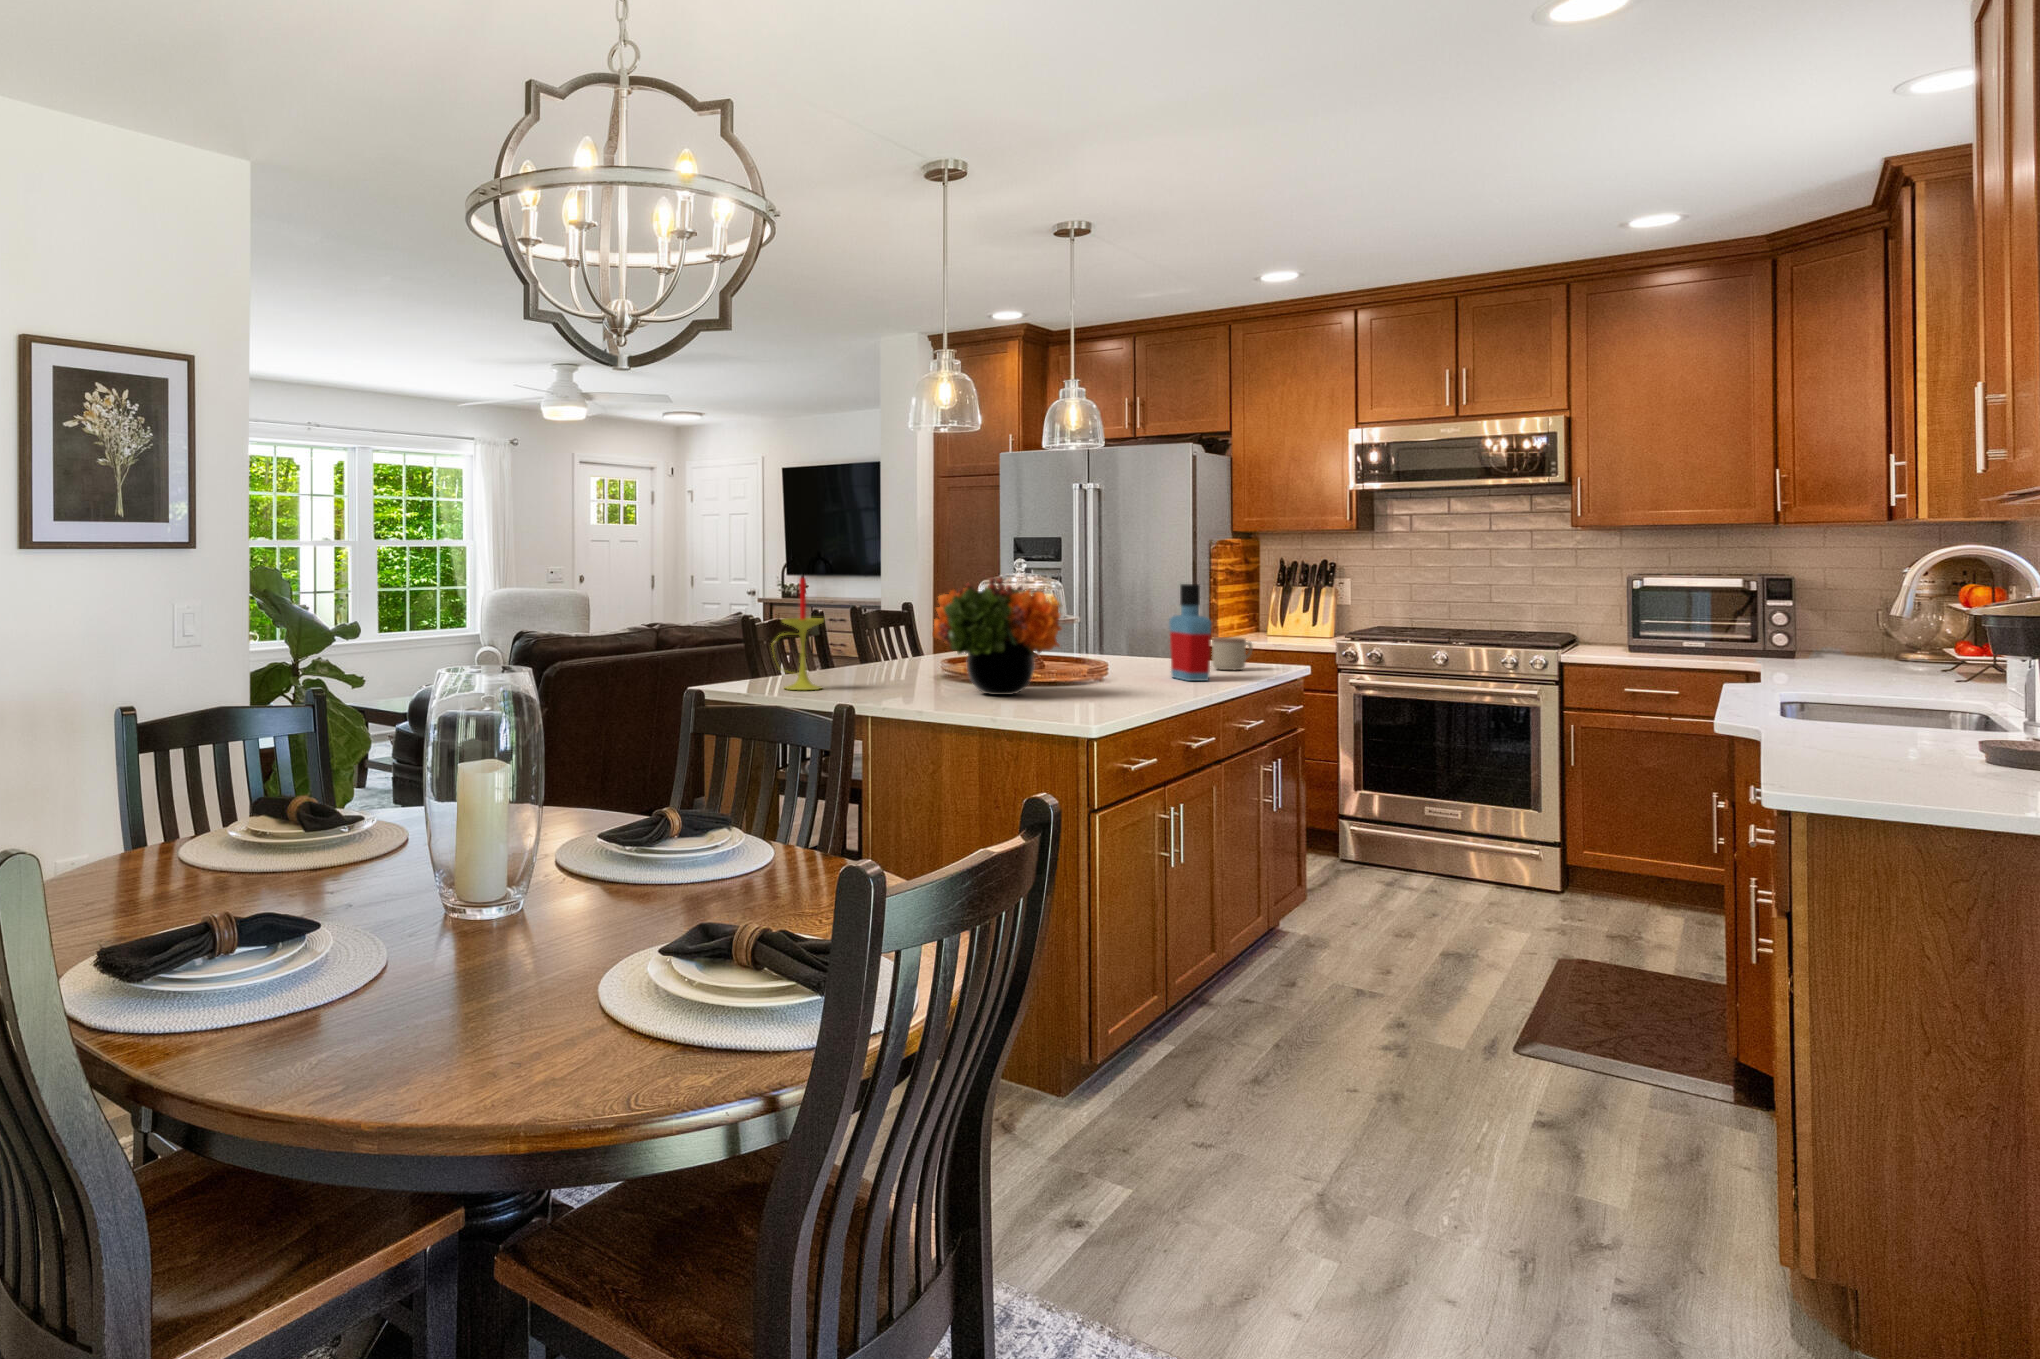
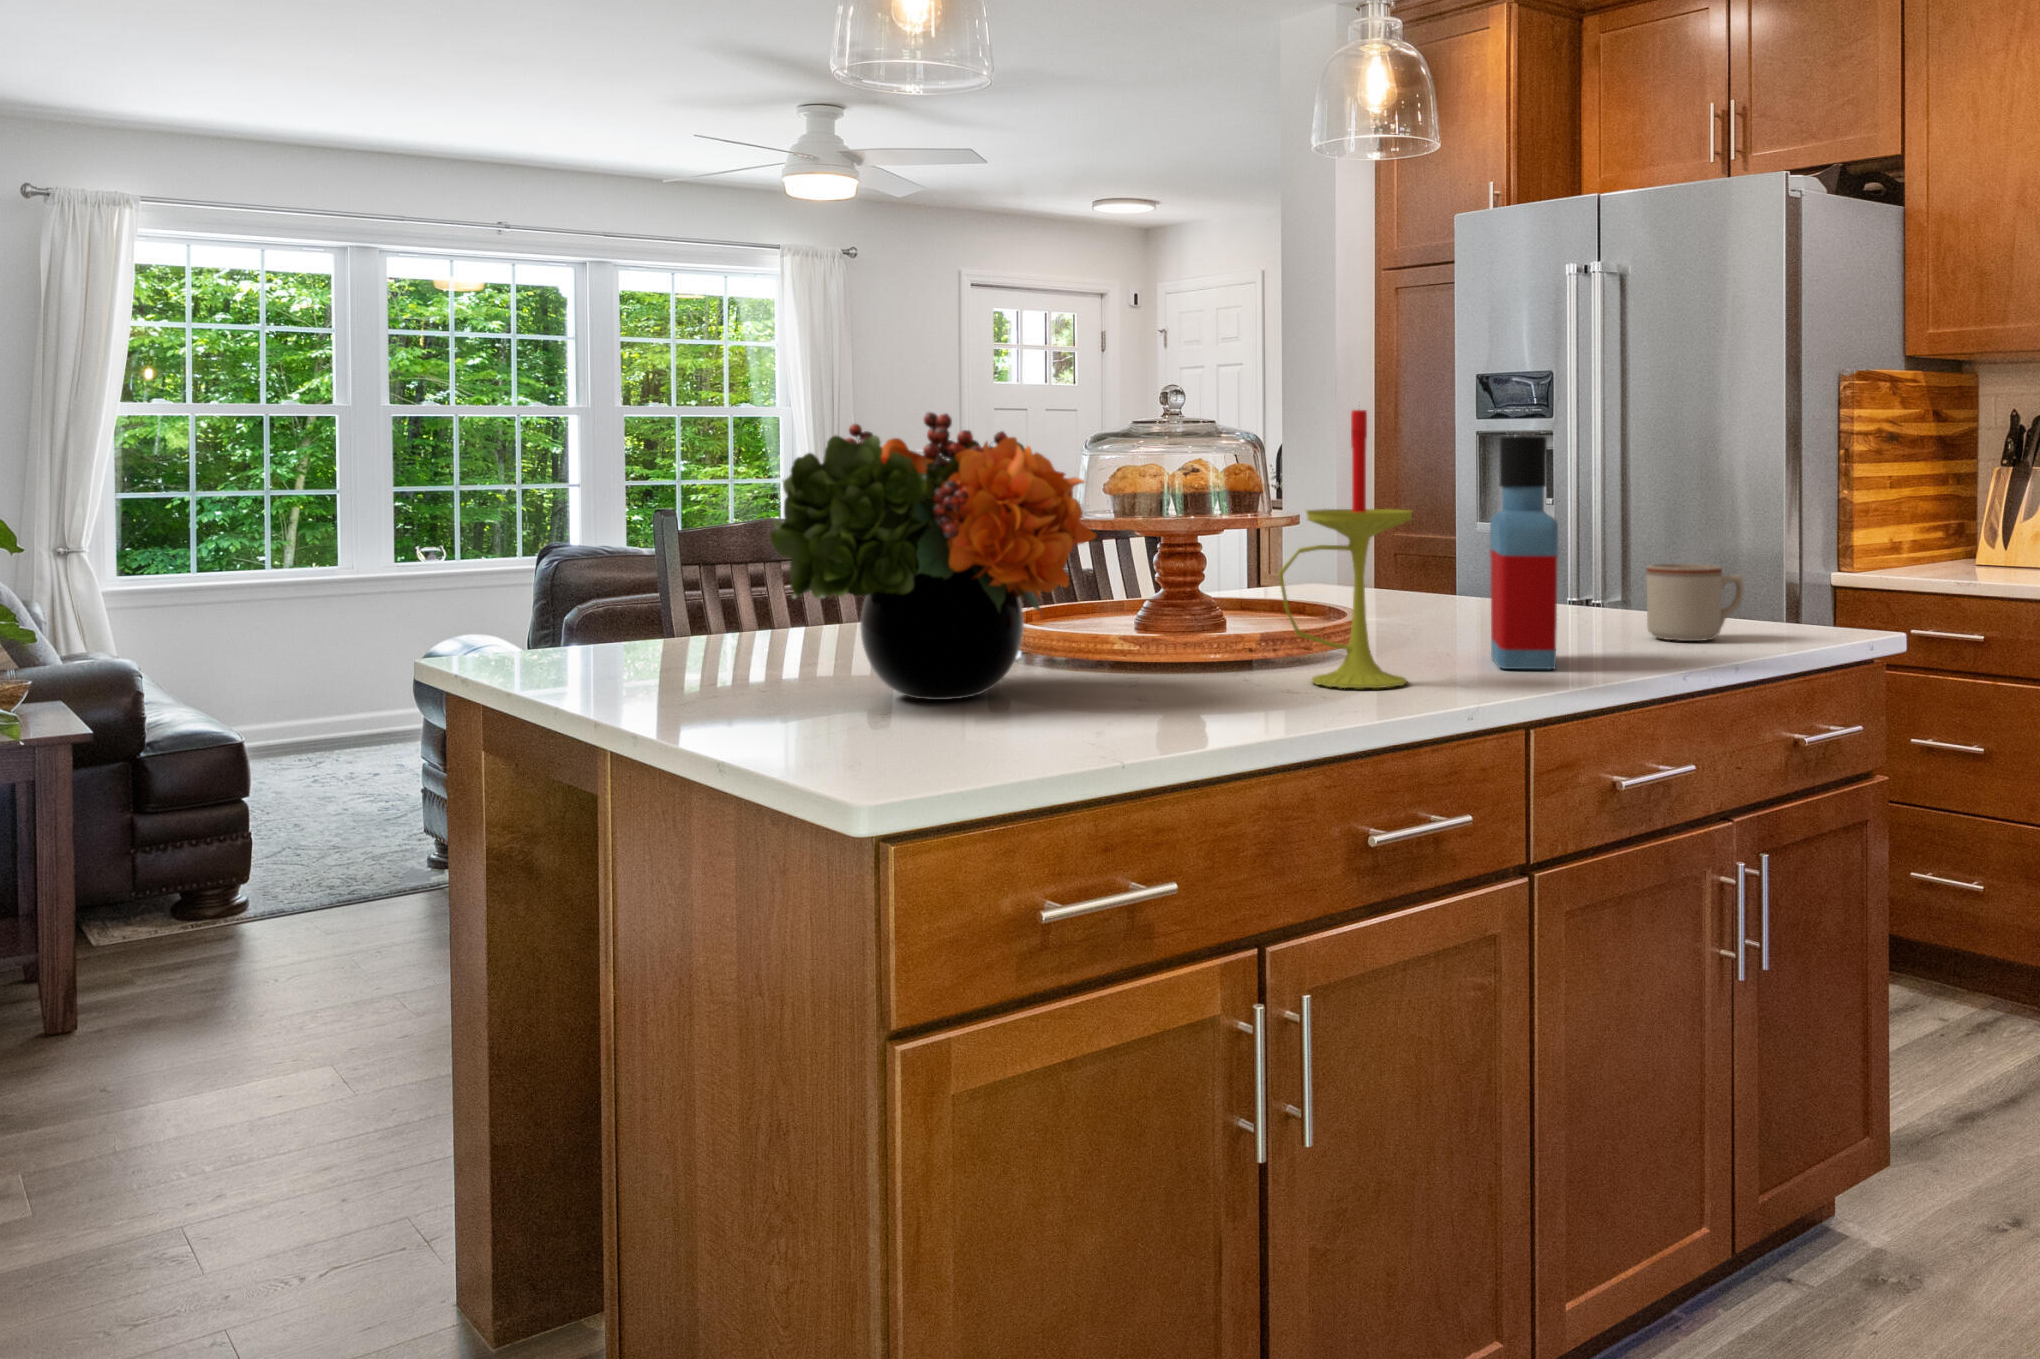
candle: present [773,578,824,690] -> present [1278,410,1412,688]

